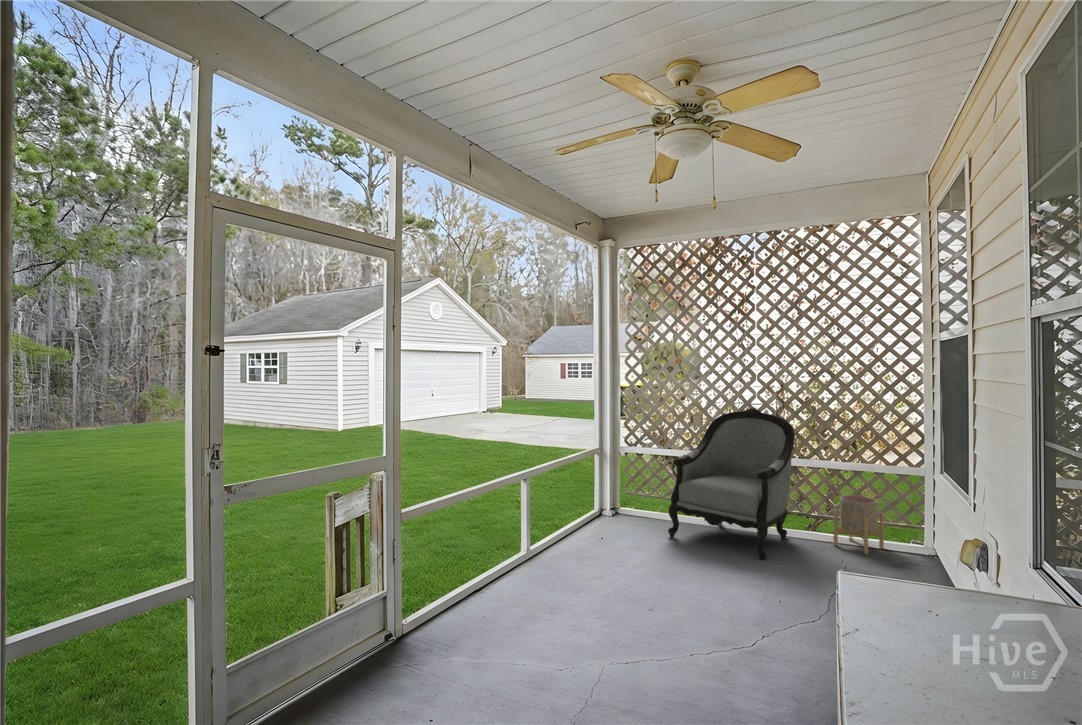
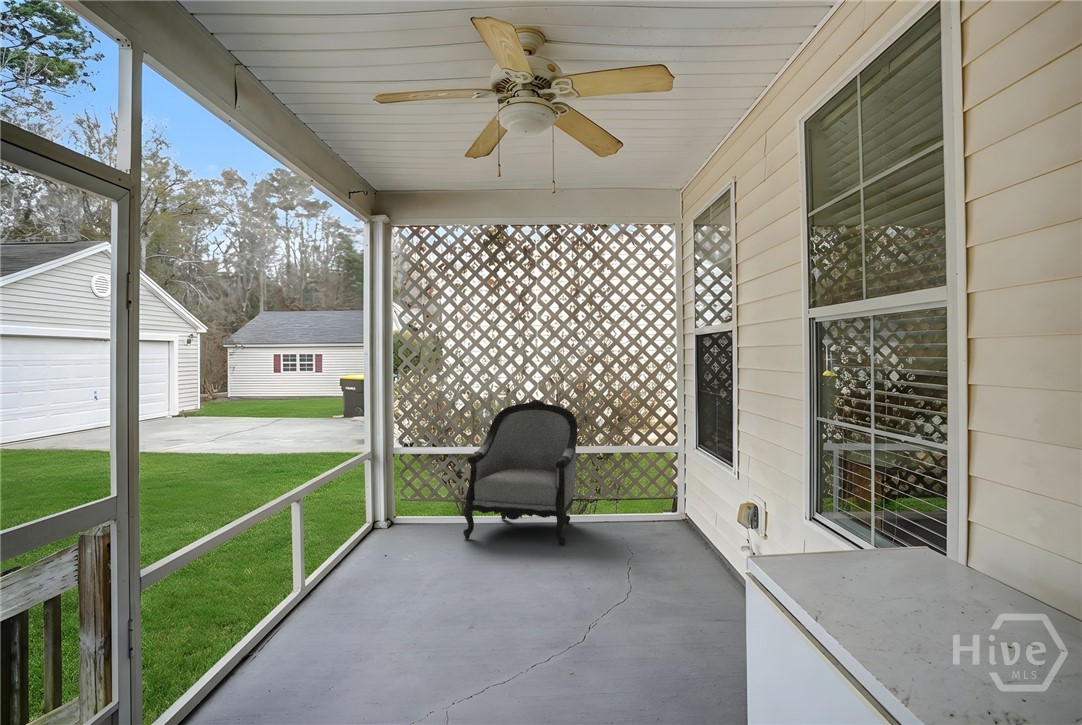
planter: present [834,495,884,554] -> none [610,475,649,527]

